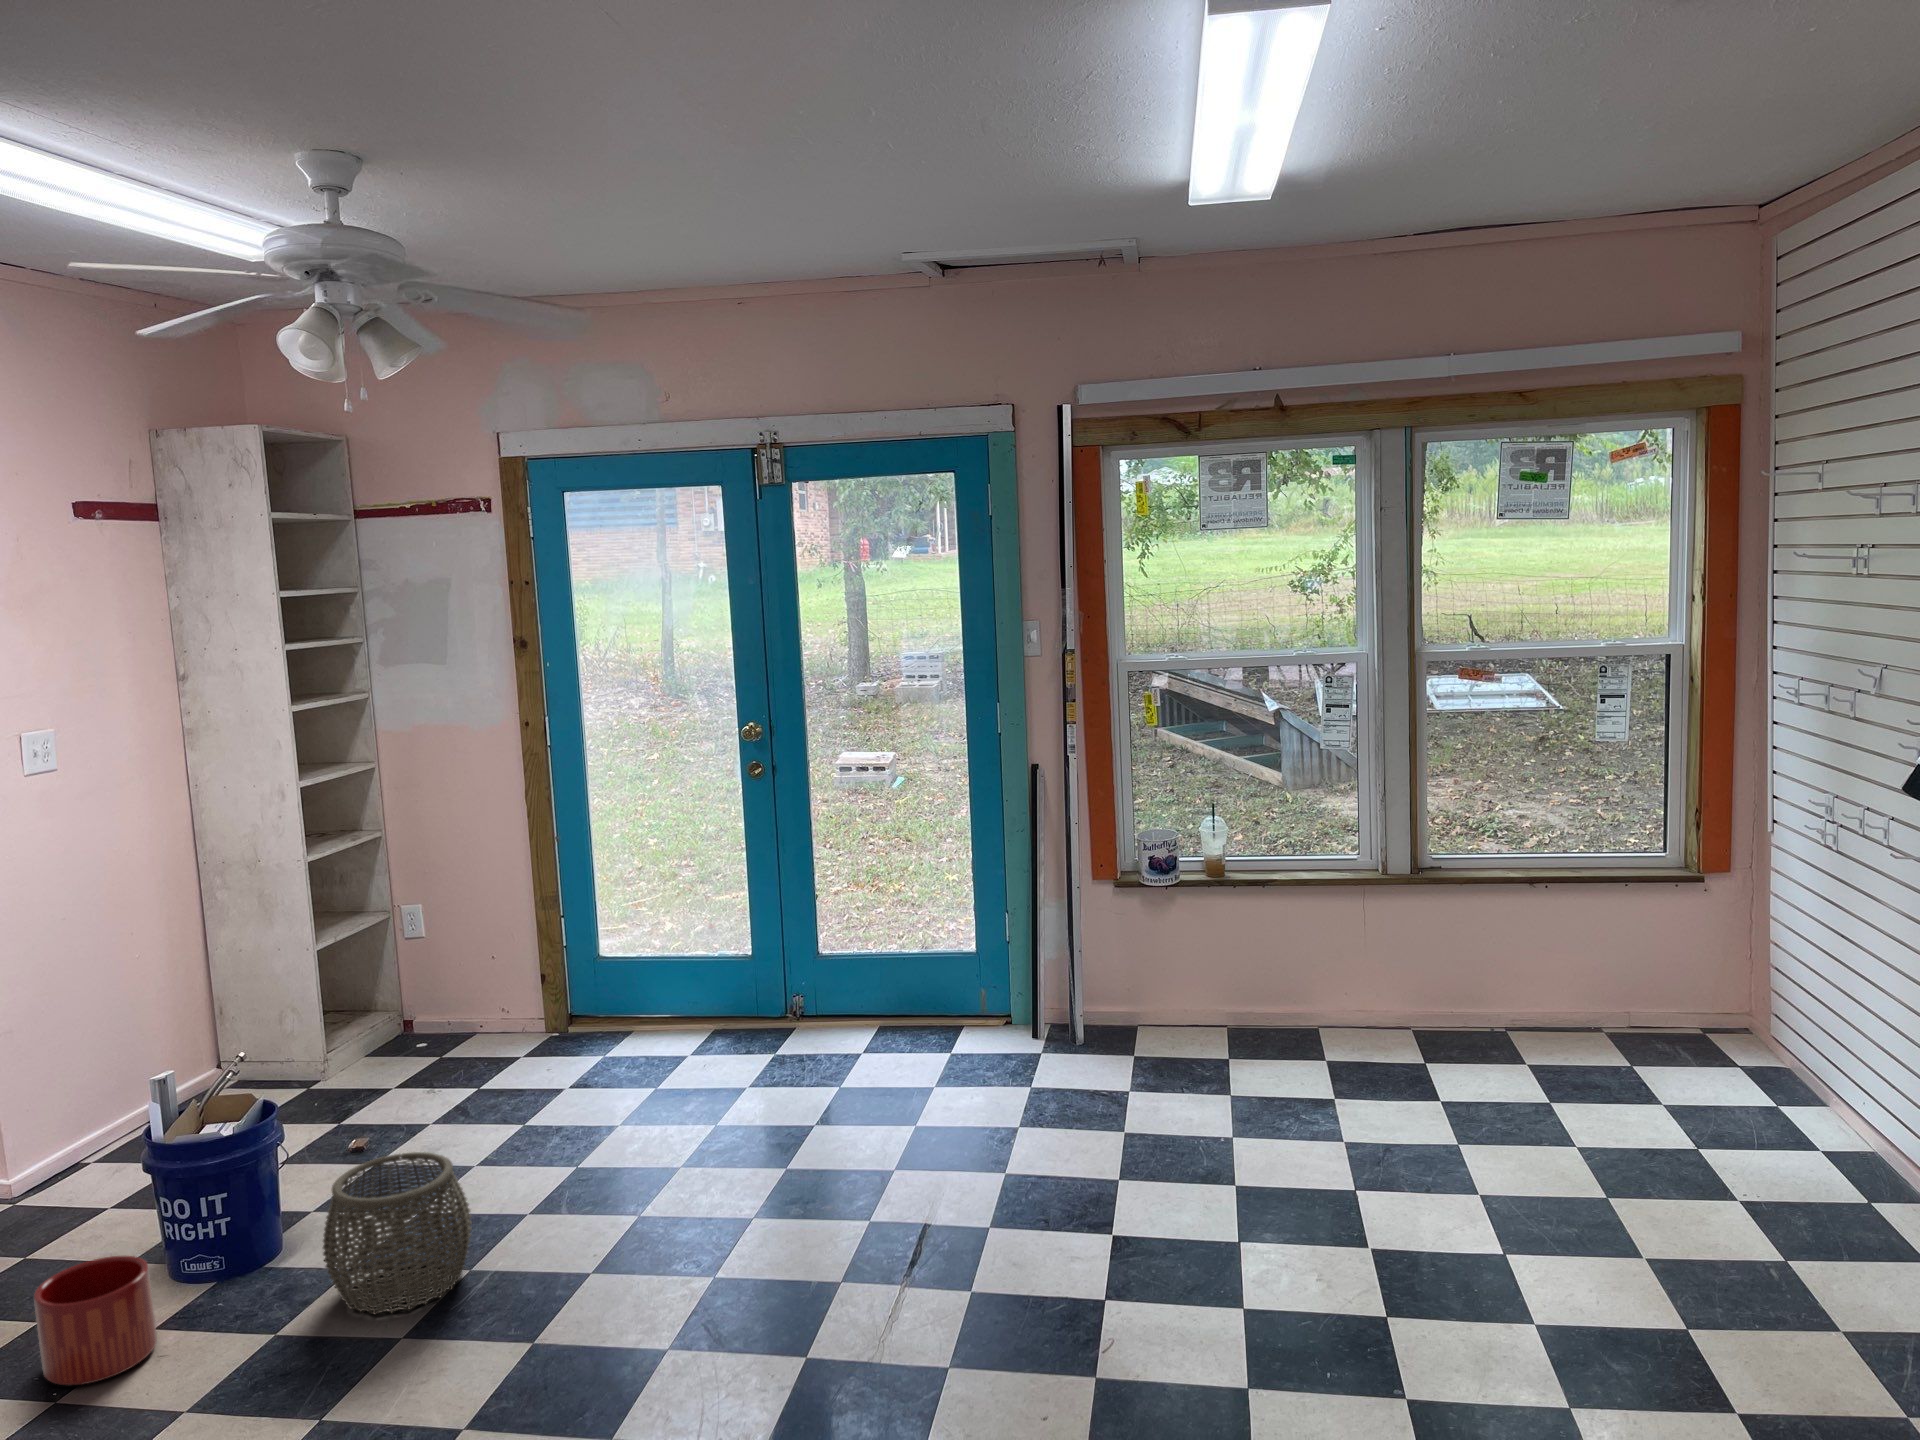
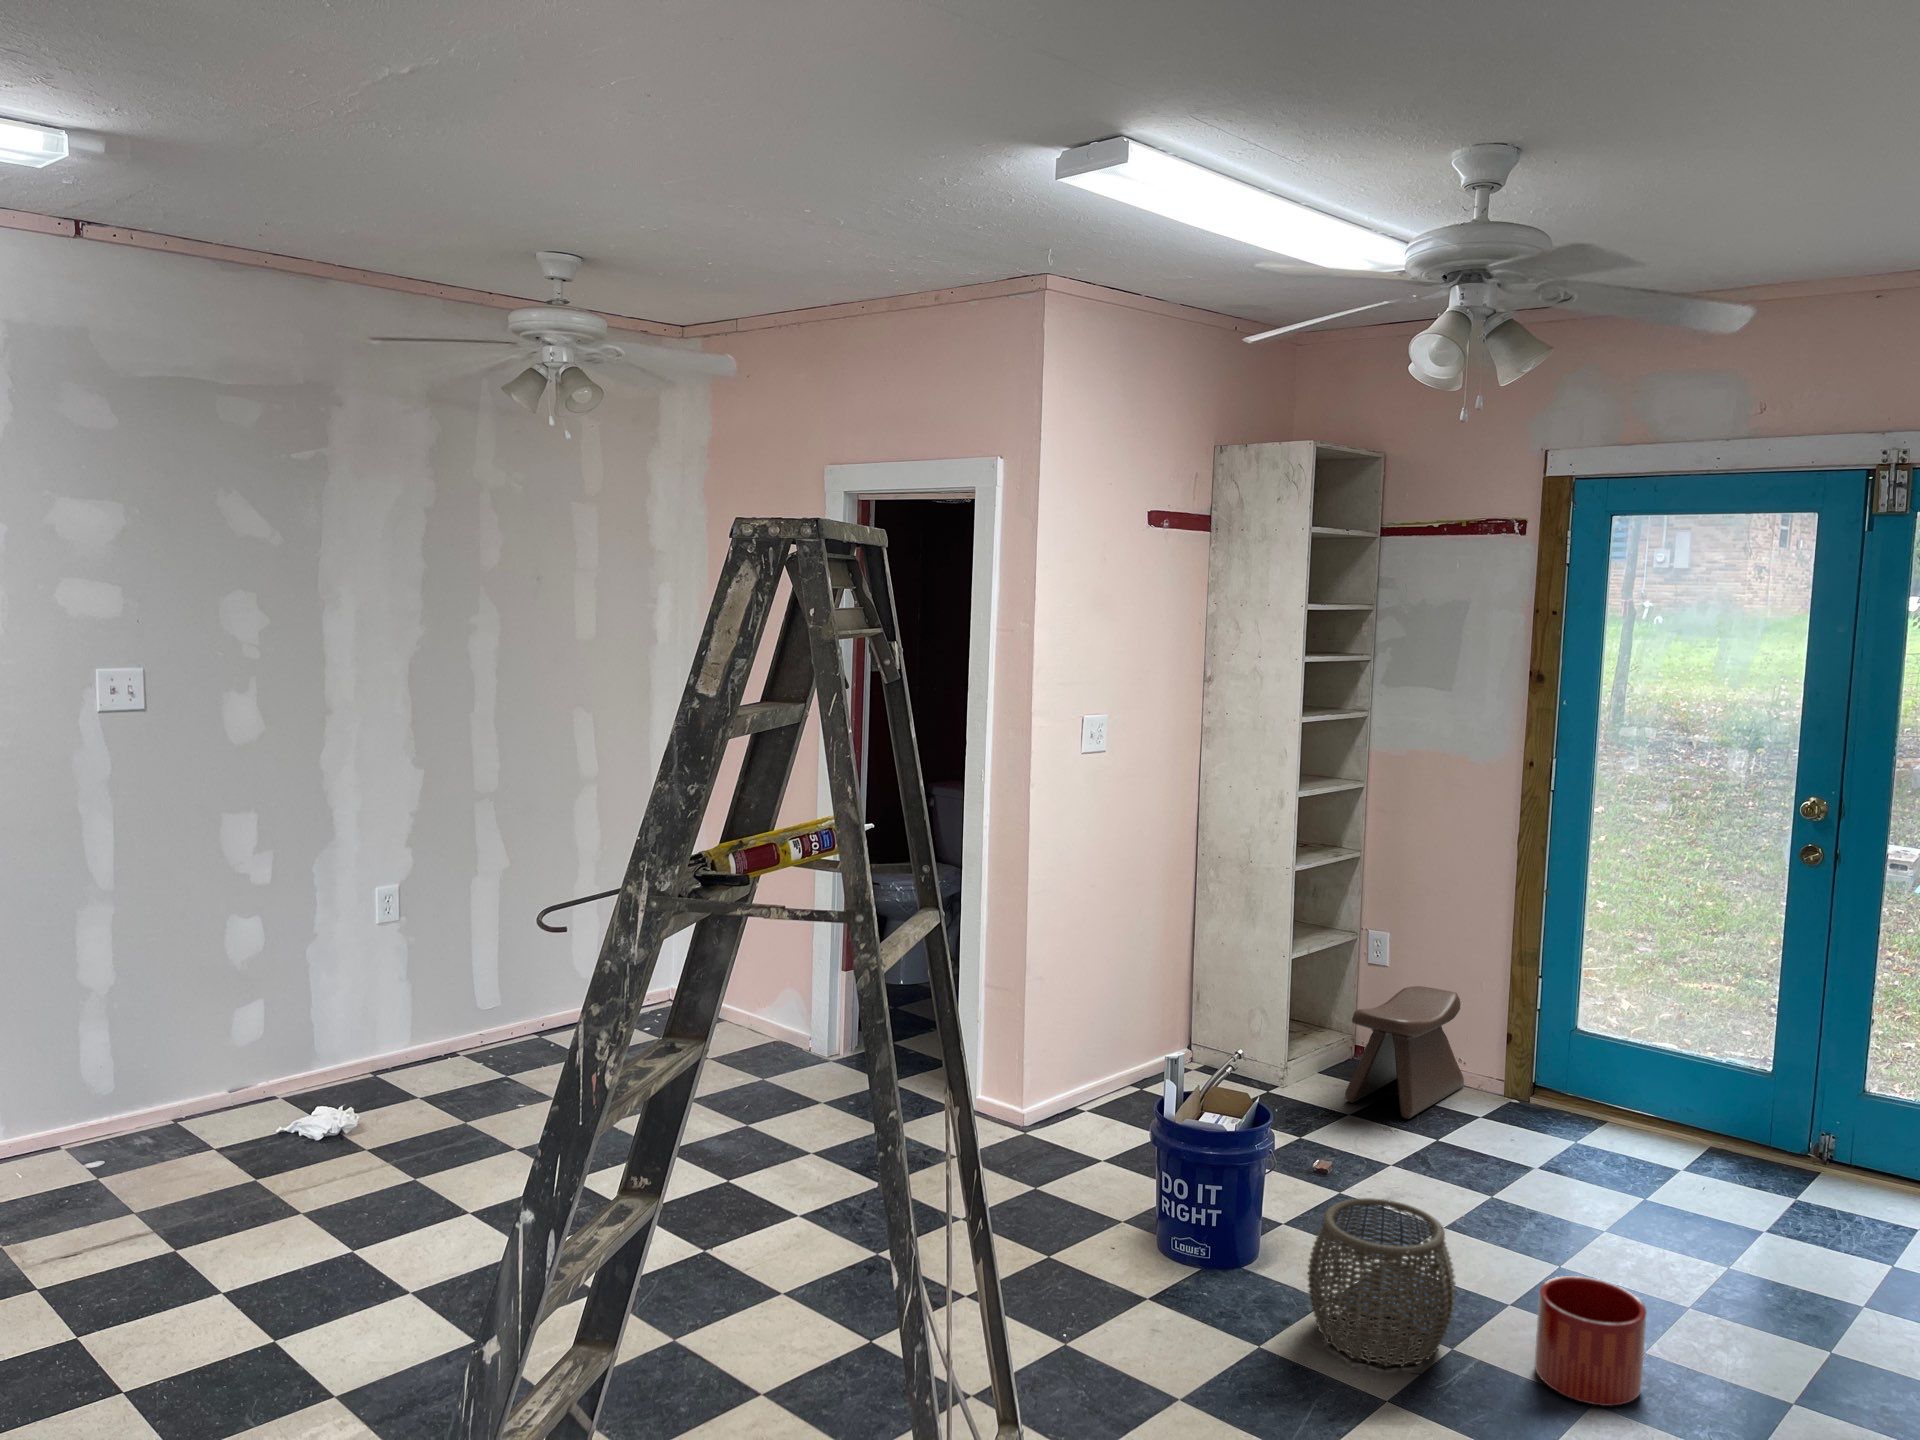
stool: none [383,948,506,1077] -> present [1345,986,1464,1119]
planter: present [34,1256,157,1385] -> present [1535,1276,1647,1406]

